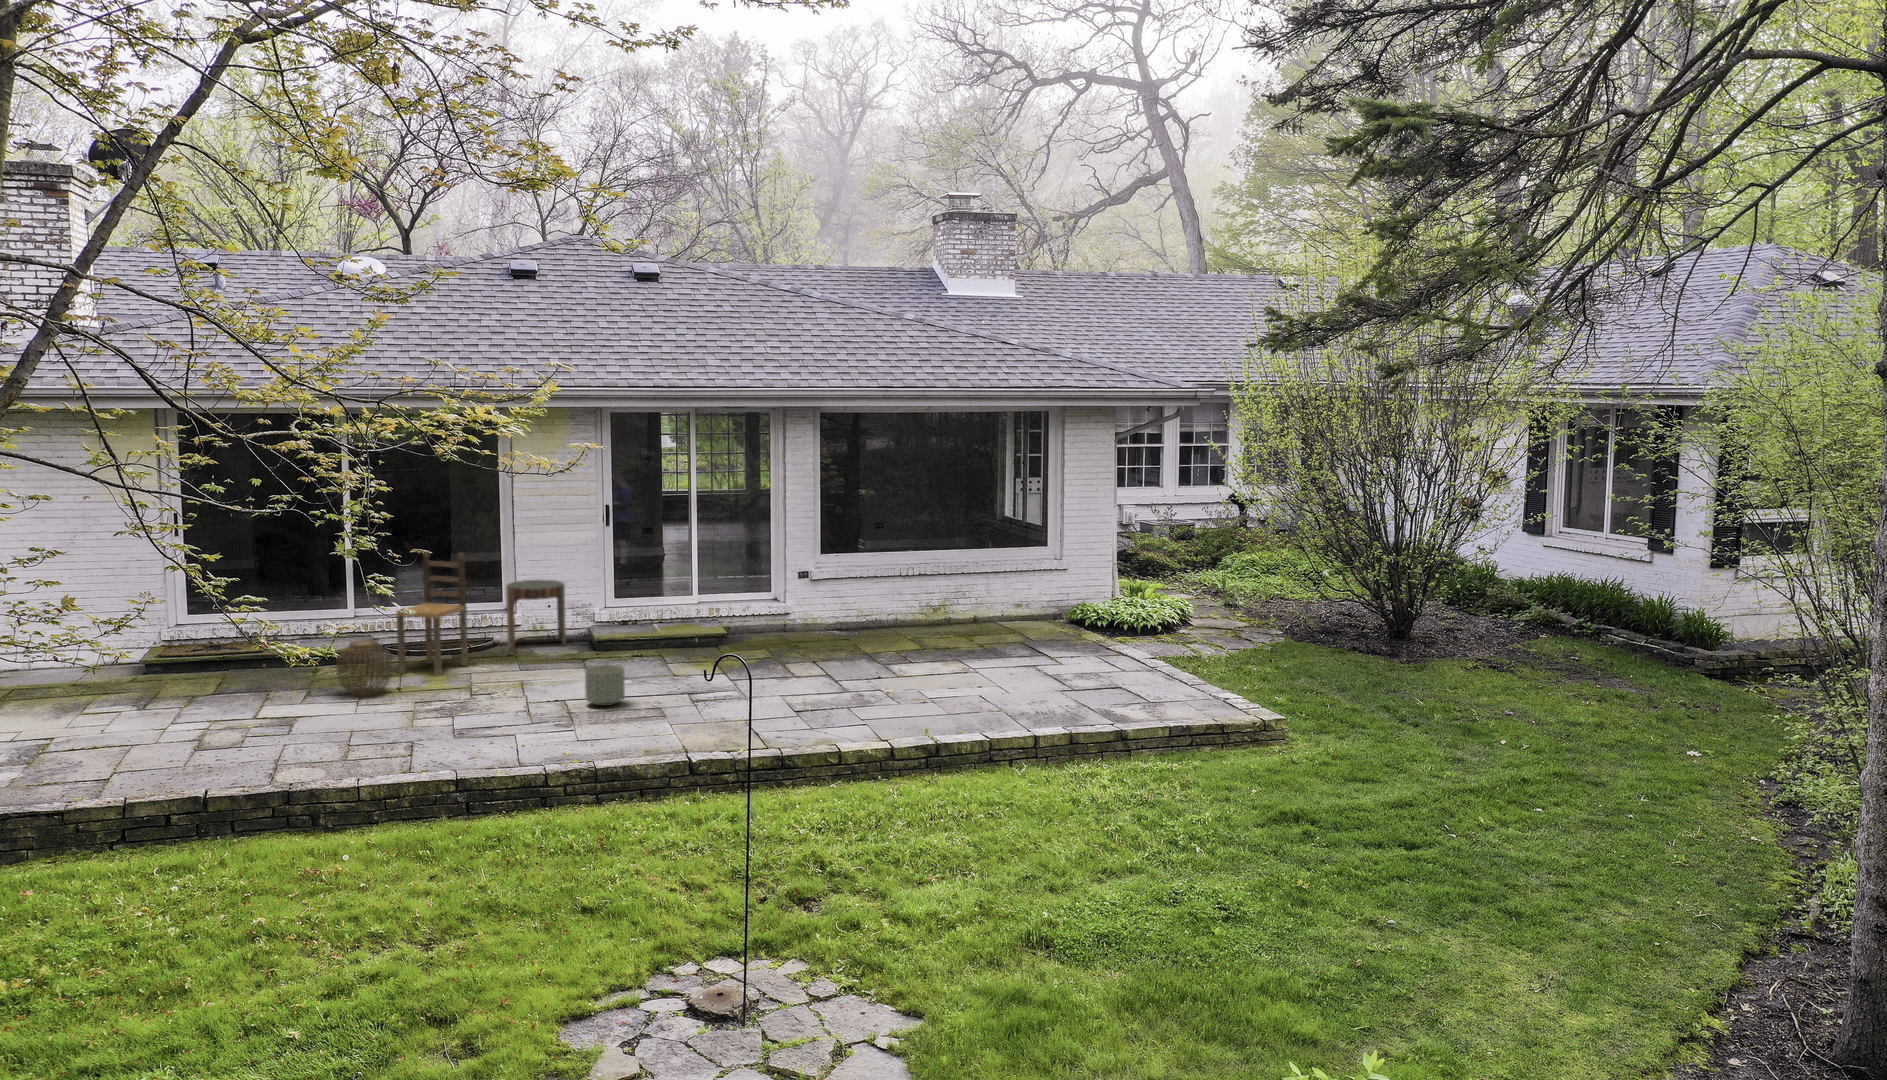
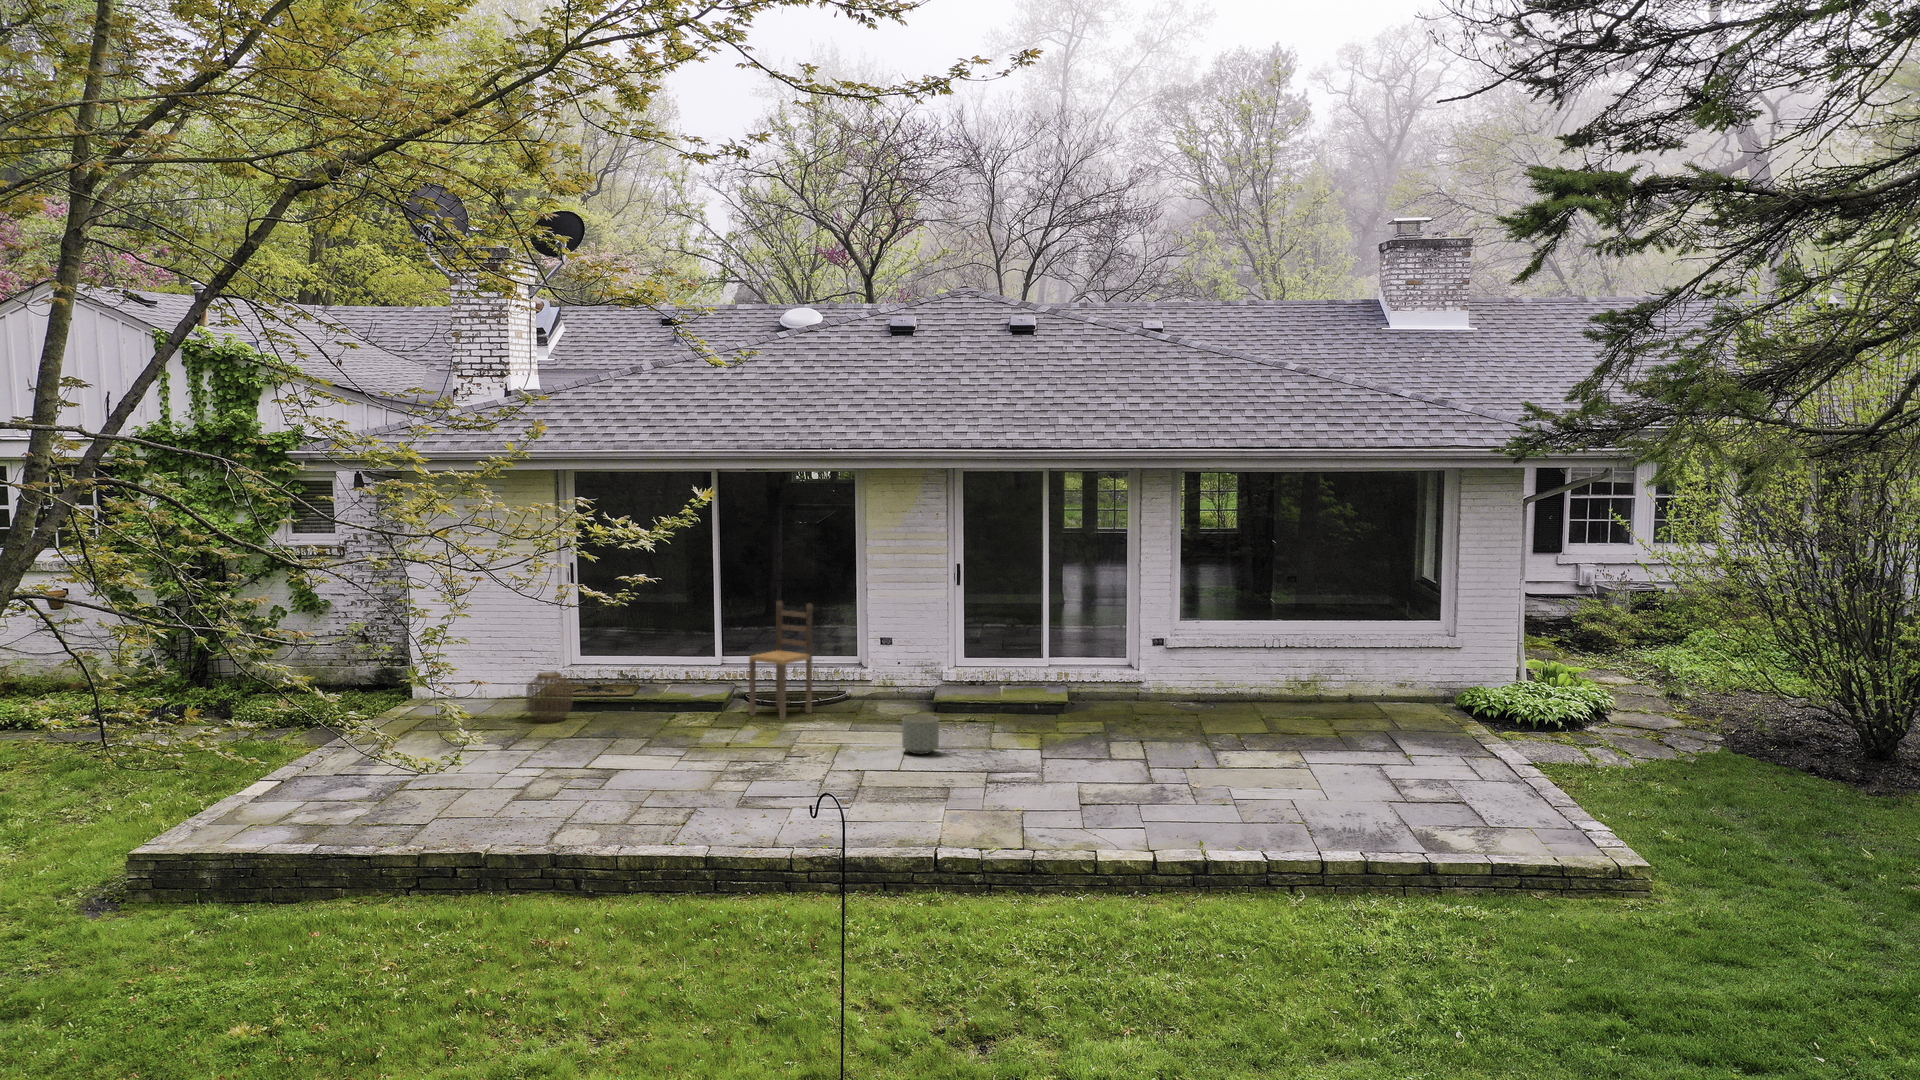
side table: present [506,580,566,649] -> none [854,635,909,702]
woven basket: present [337,640,392,696] -> present [526,672,573,722]

